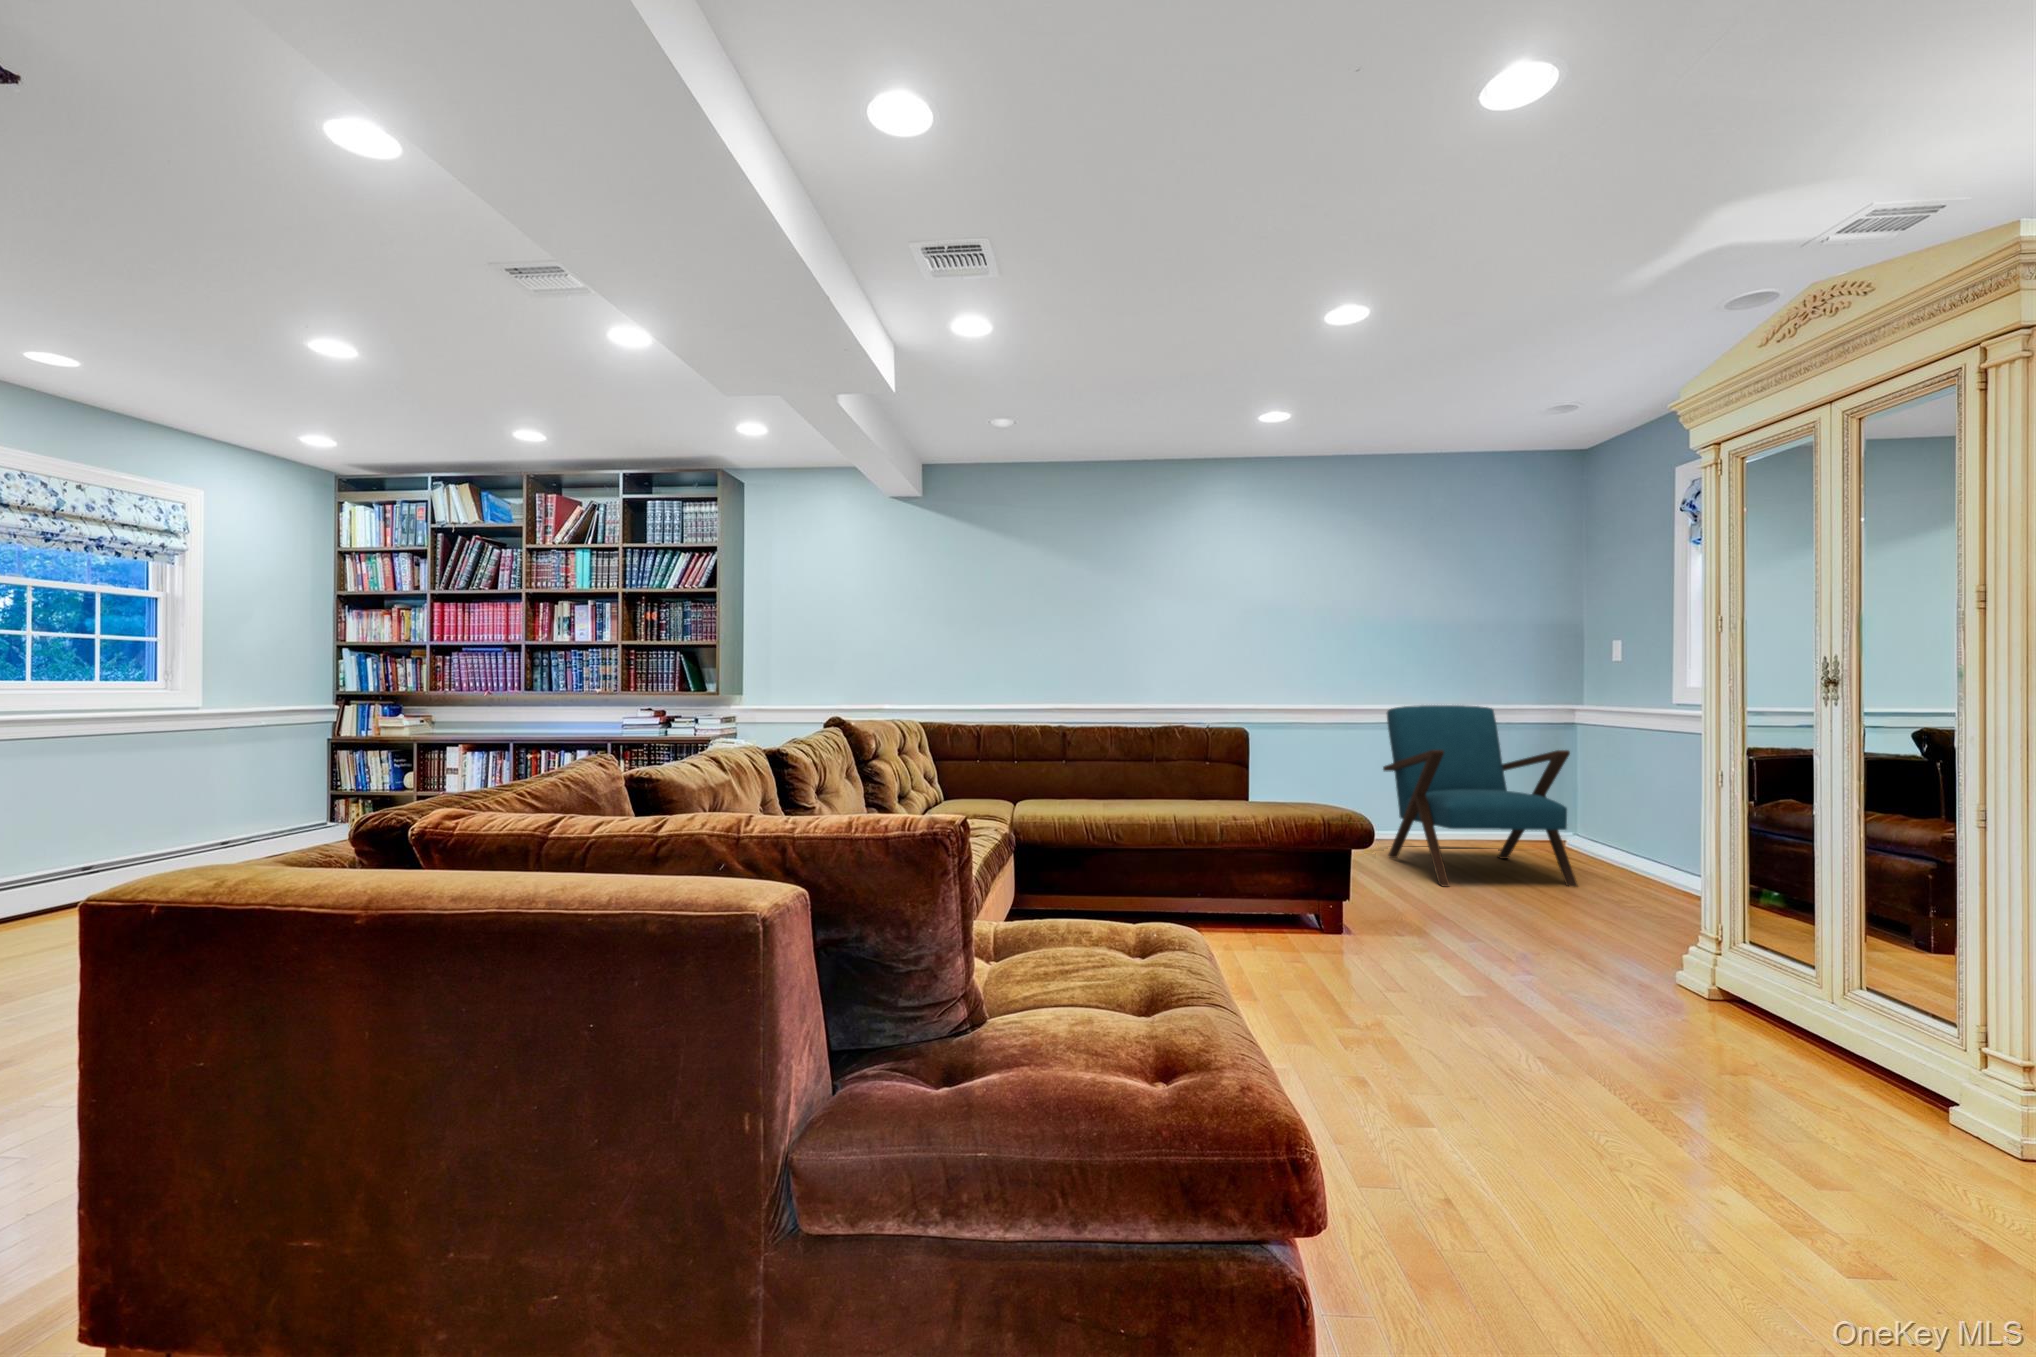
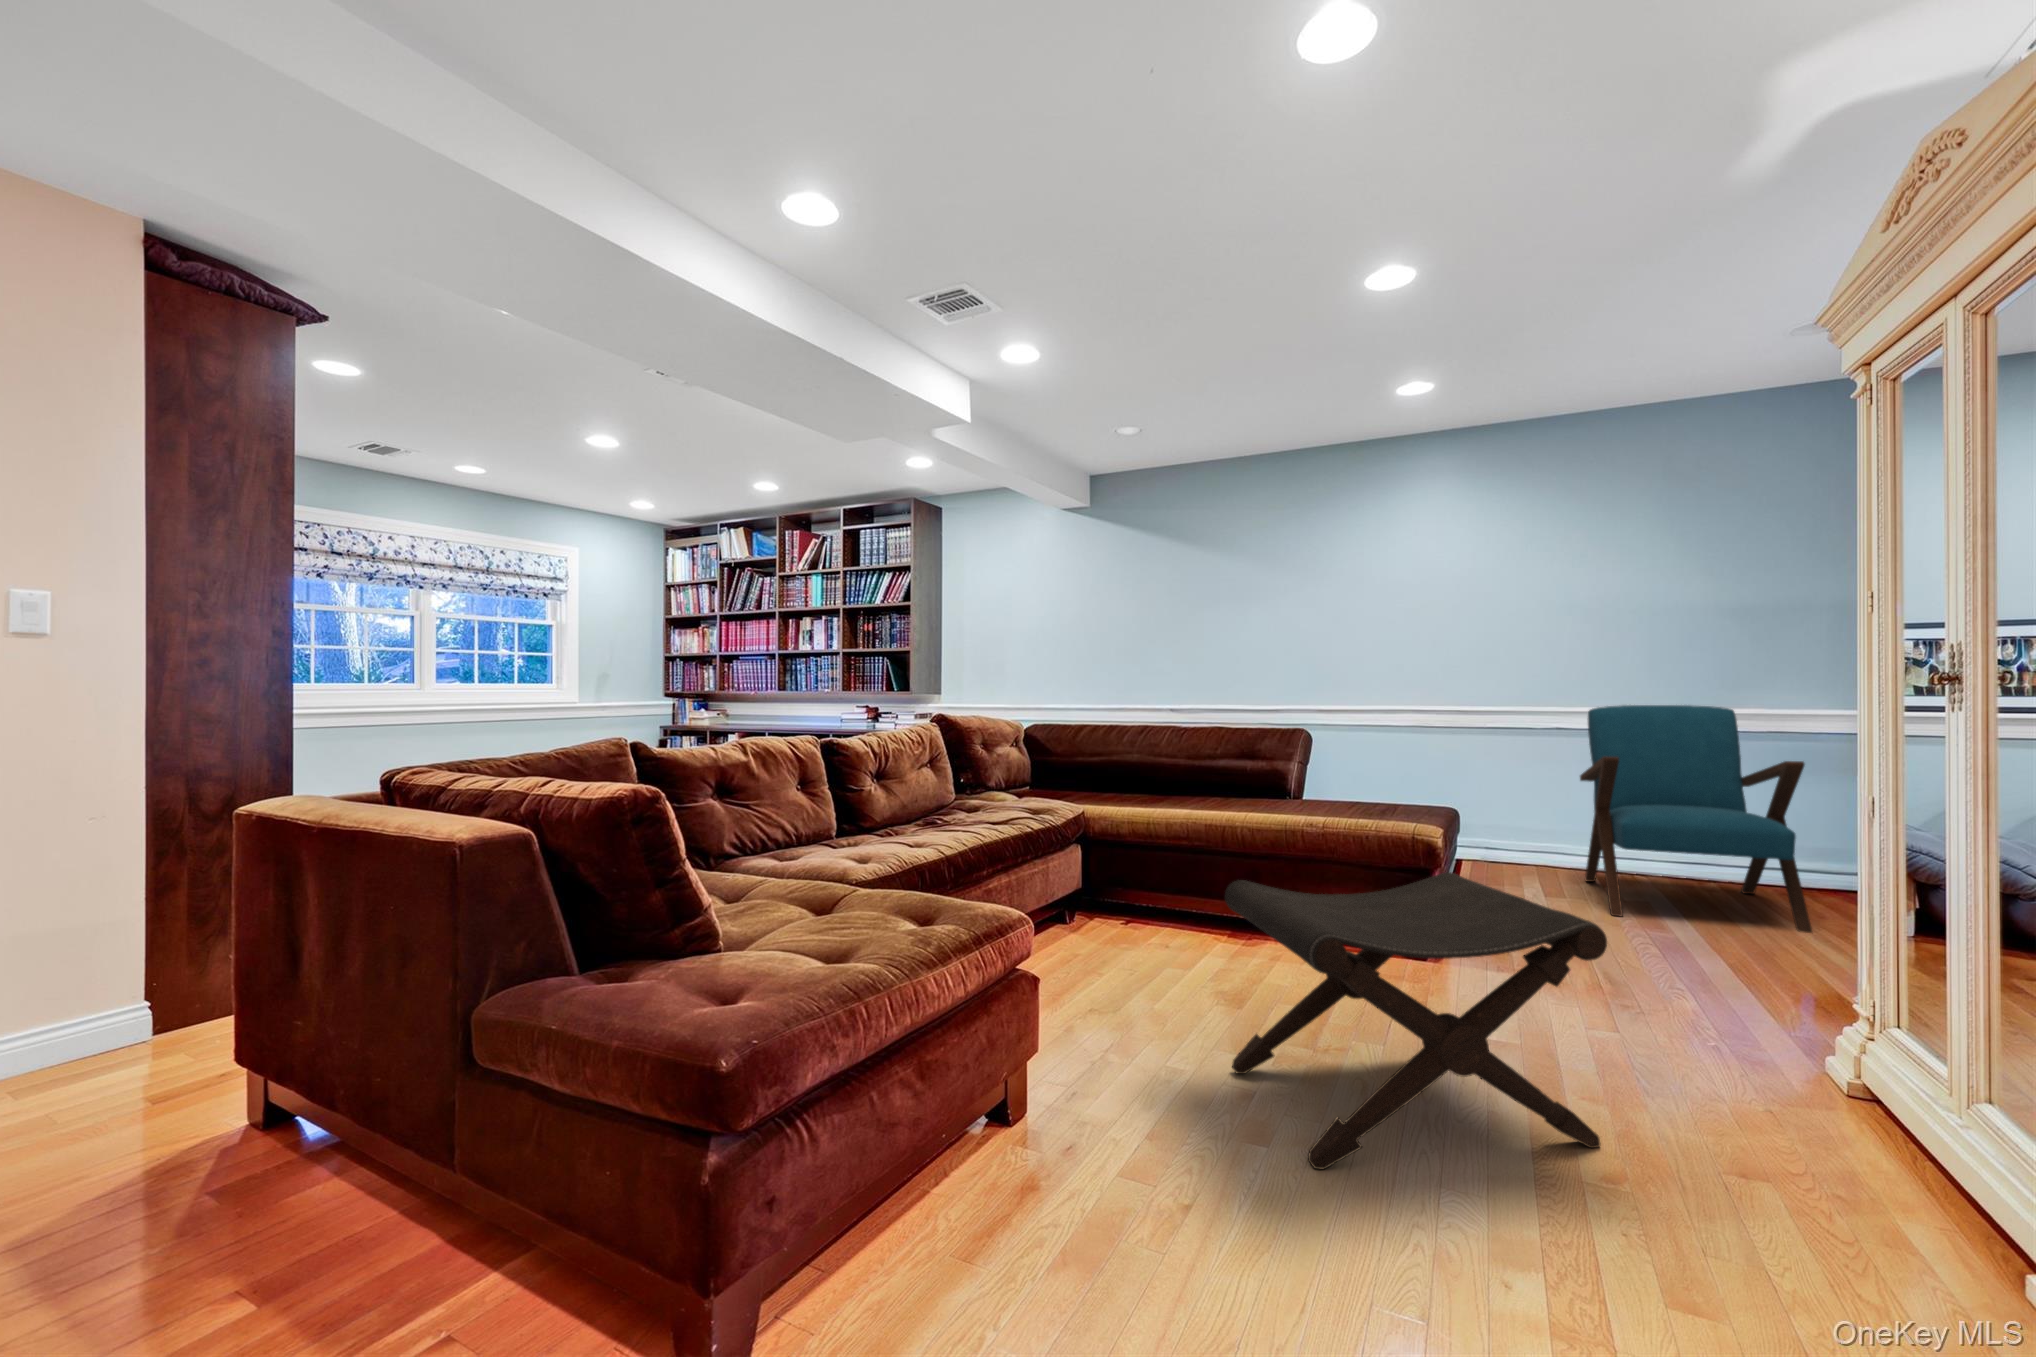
footstool: none [1332,863,1685,1166] -> present [1225,872,1607,1169]

